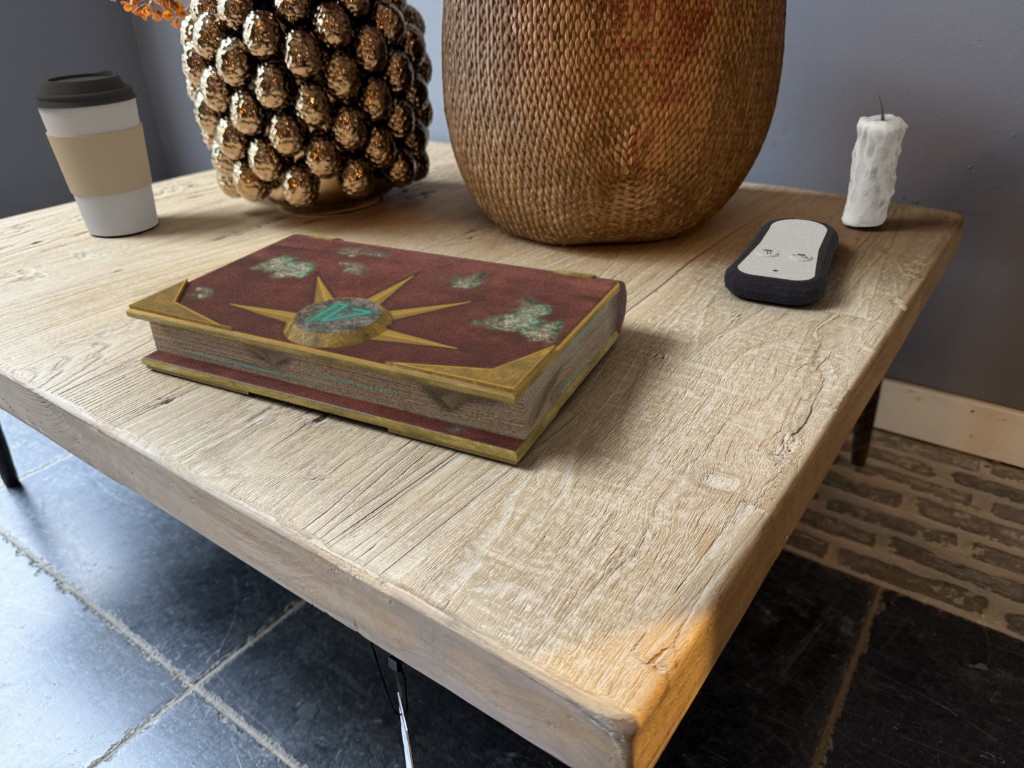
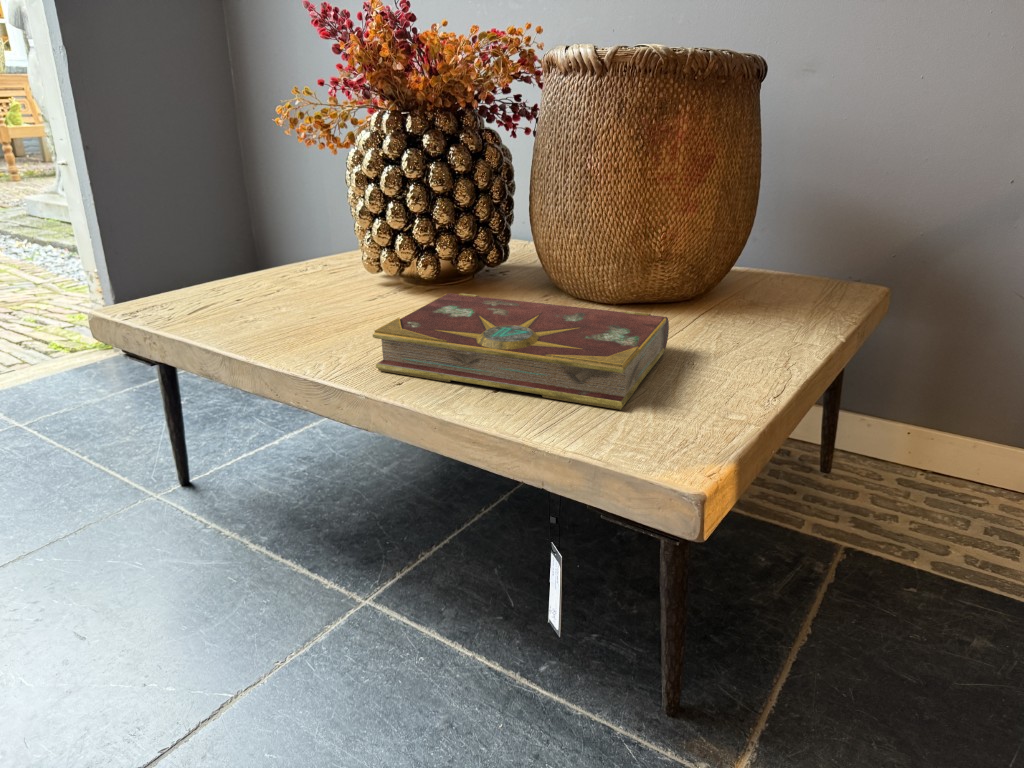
coffee cup: present [34,68,158,236] -> none [255,186,323,299]
candle: present [842,98,908,227] -> none [800,204,840,291]
remote control: present [724,218,839,305] -> none [725,285,798,336]

